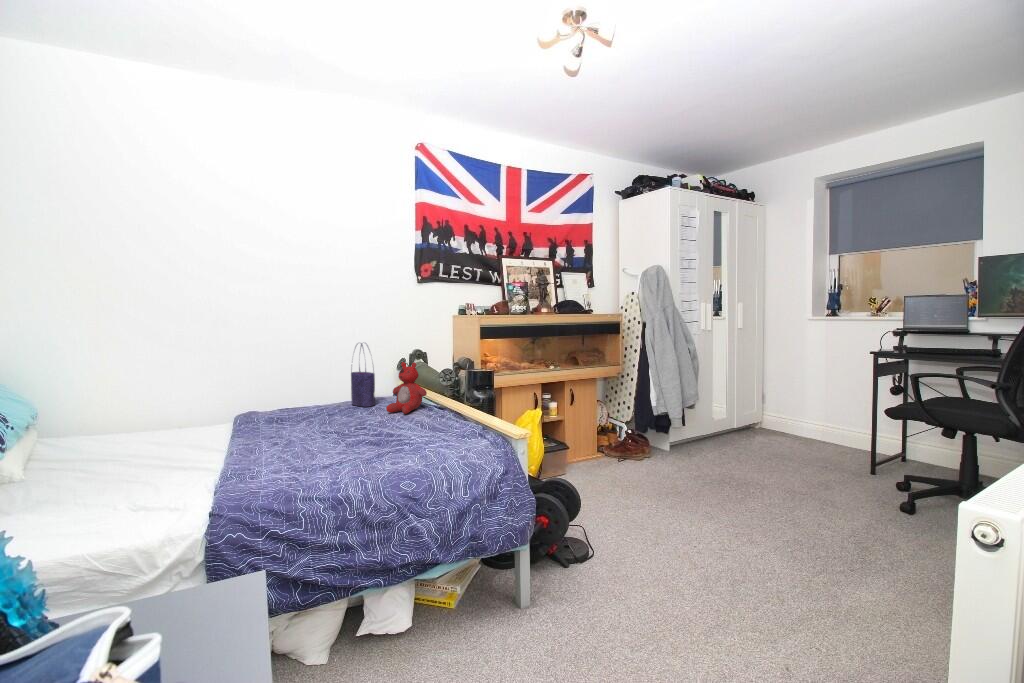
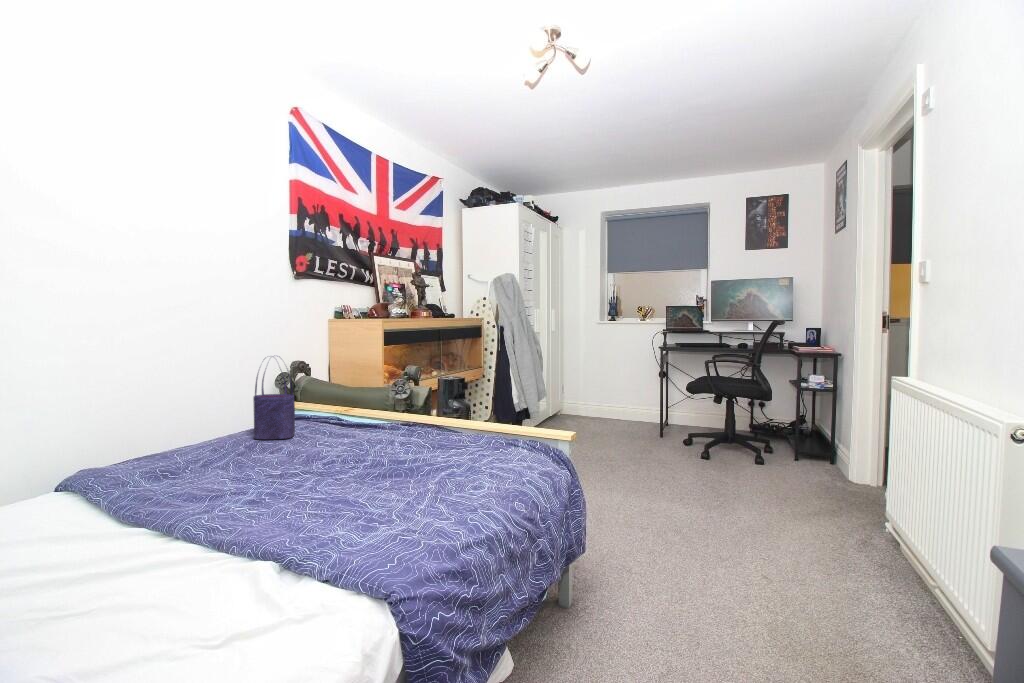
stuffed bear: present [386,362,427,414] -> none [331,377,381,440]

